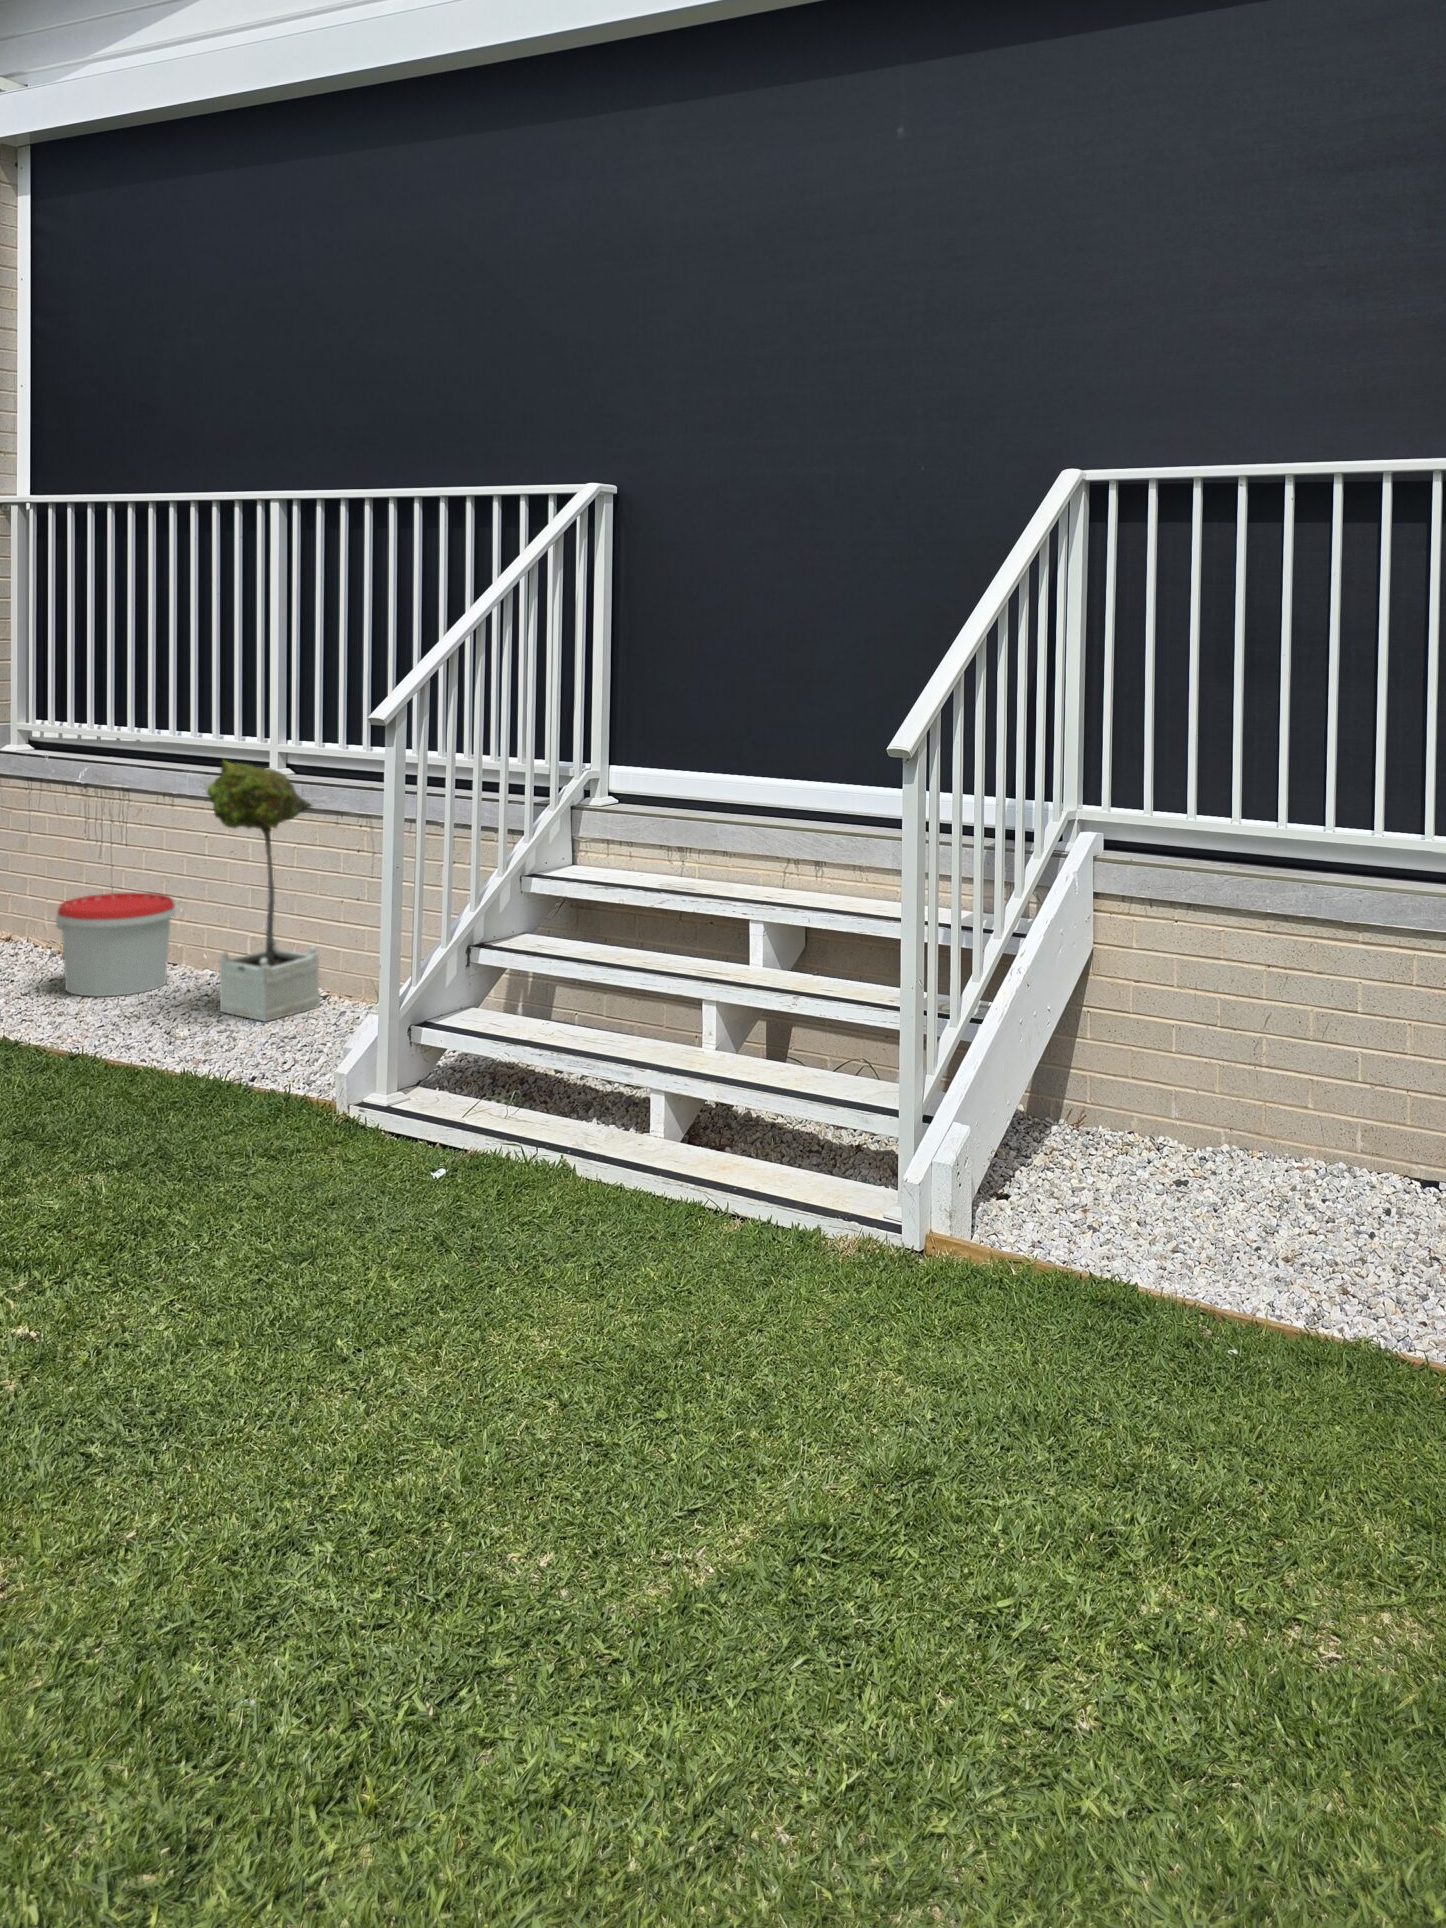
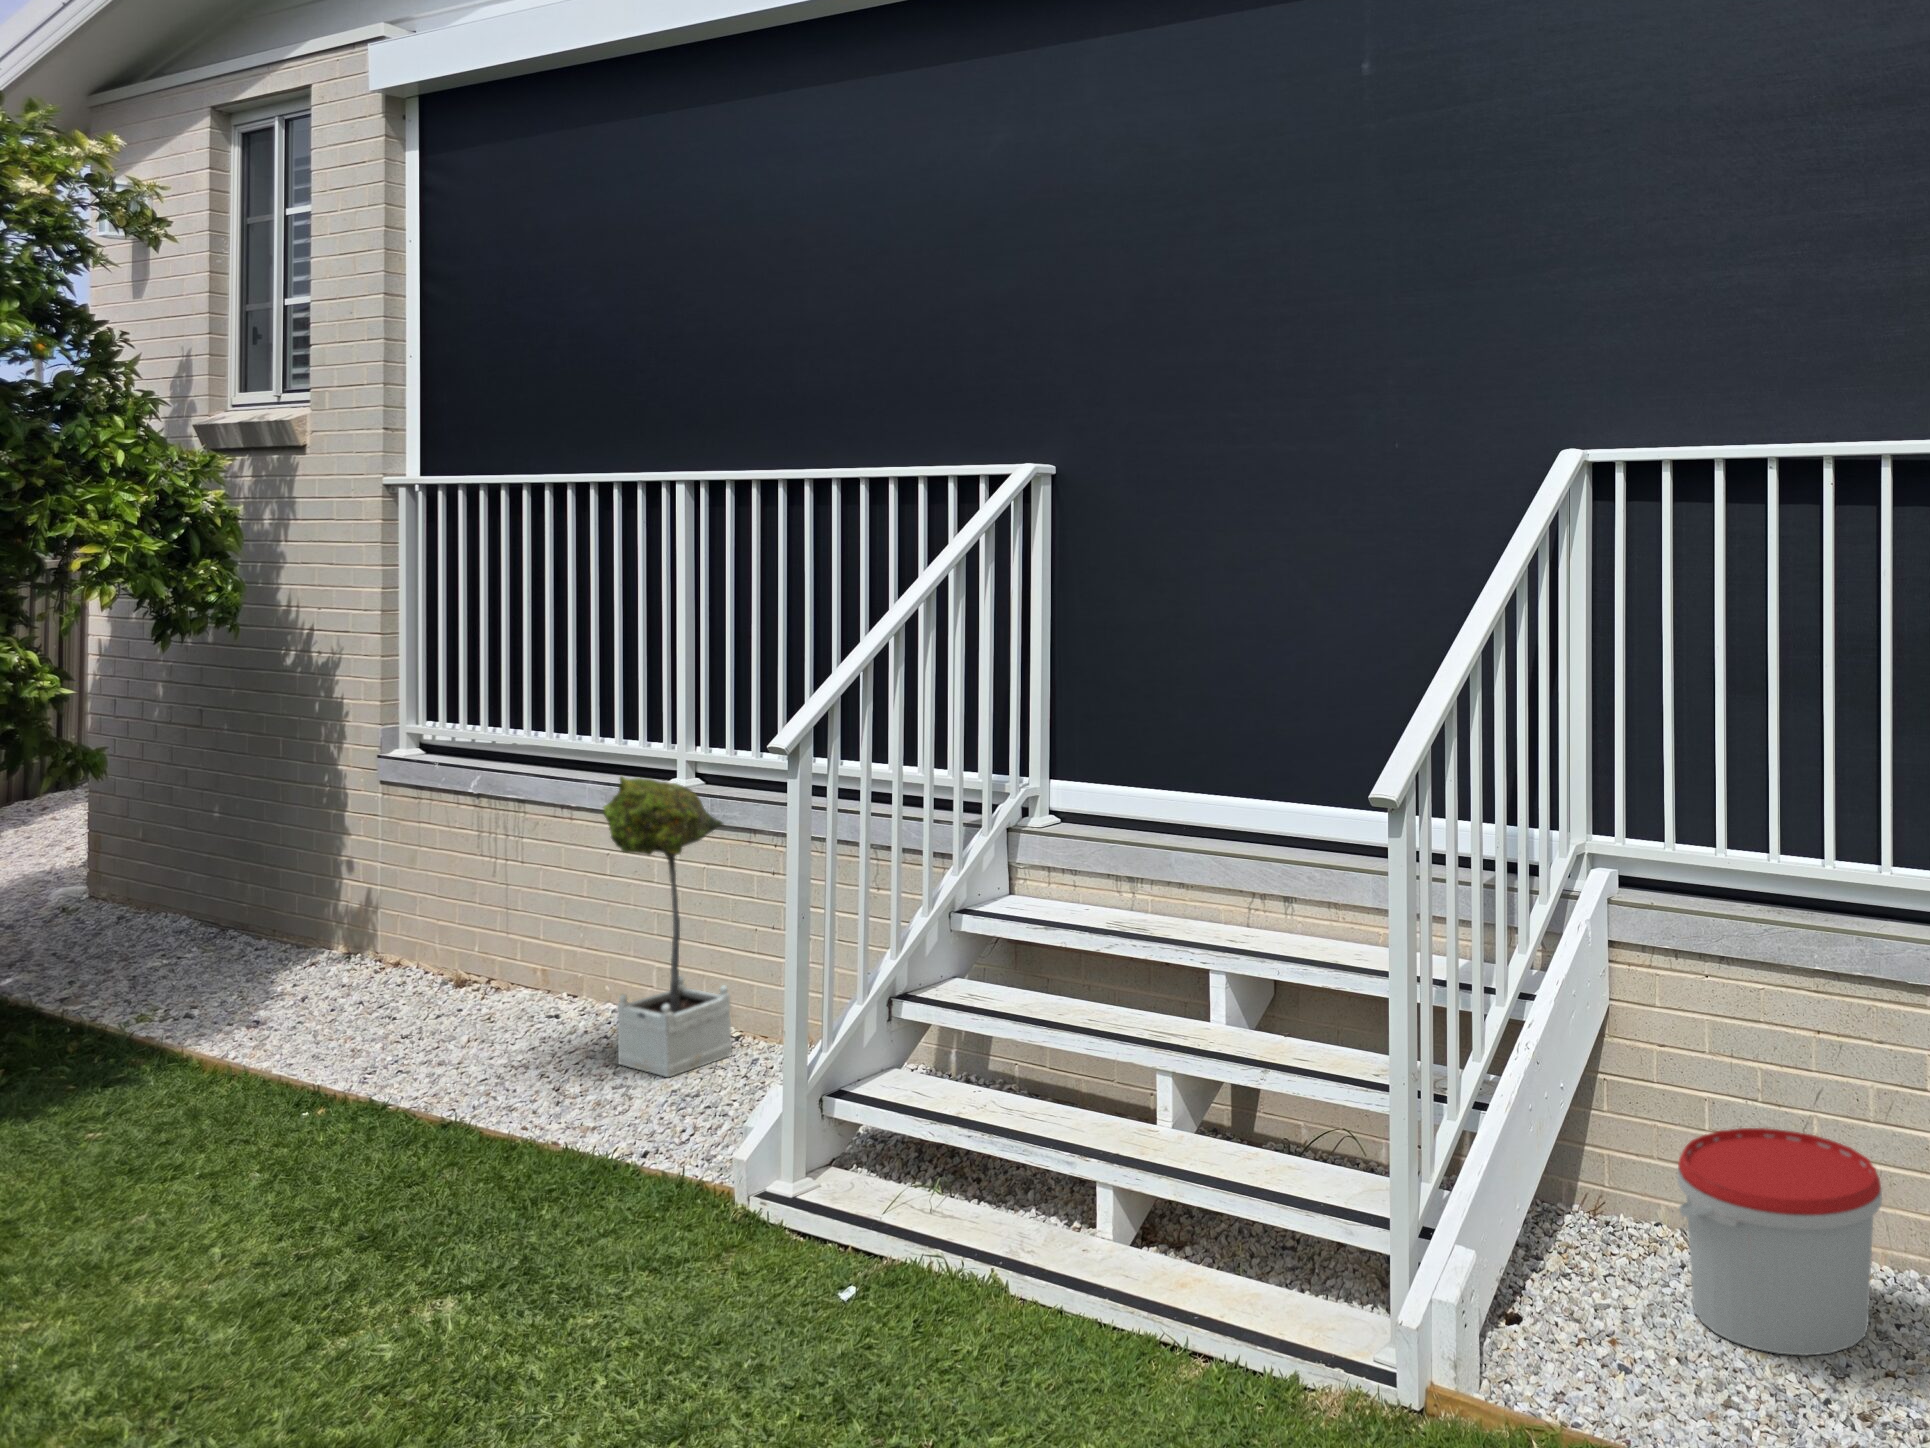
bucket: present [56,893,175,997] -> present [1677,1128,1882,1356]

